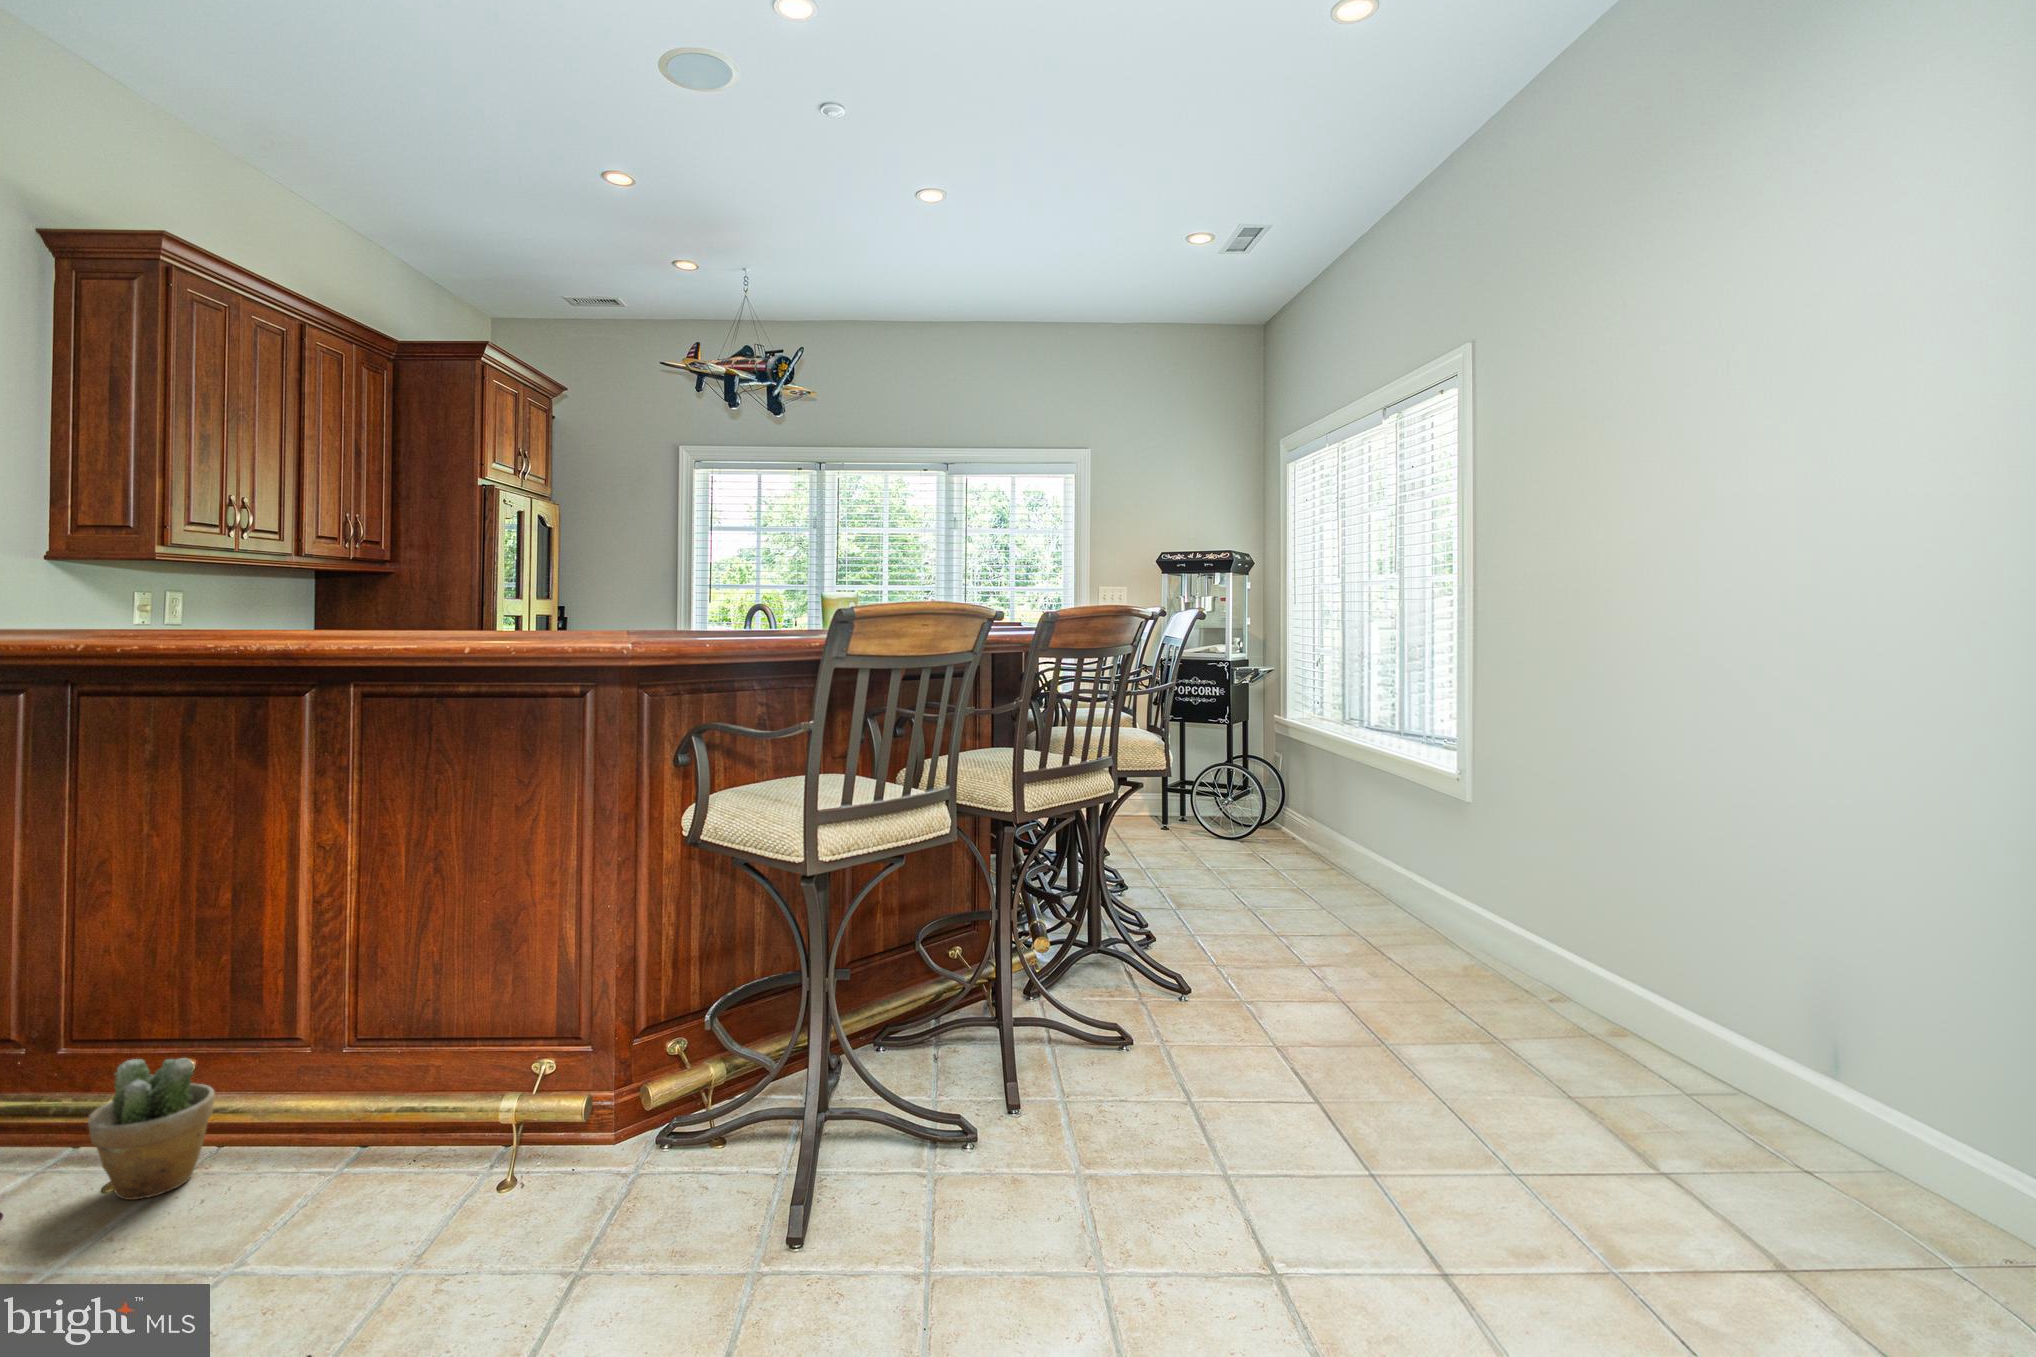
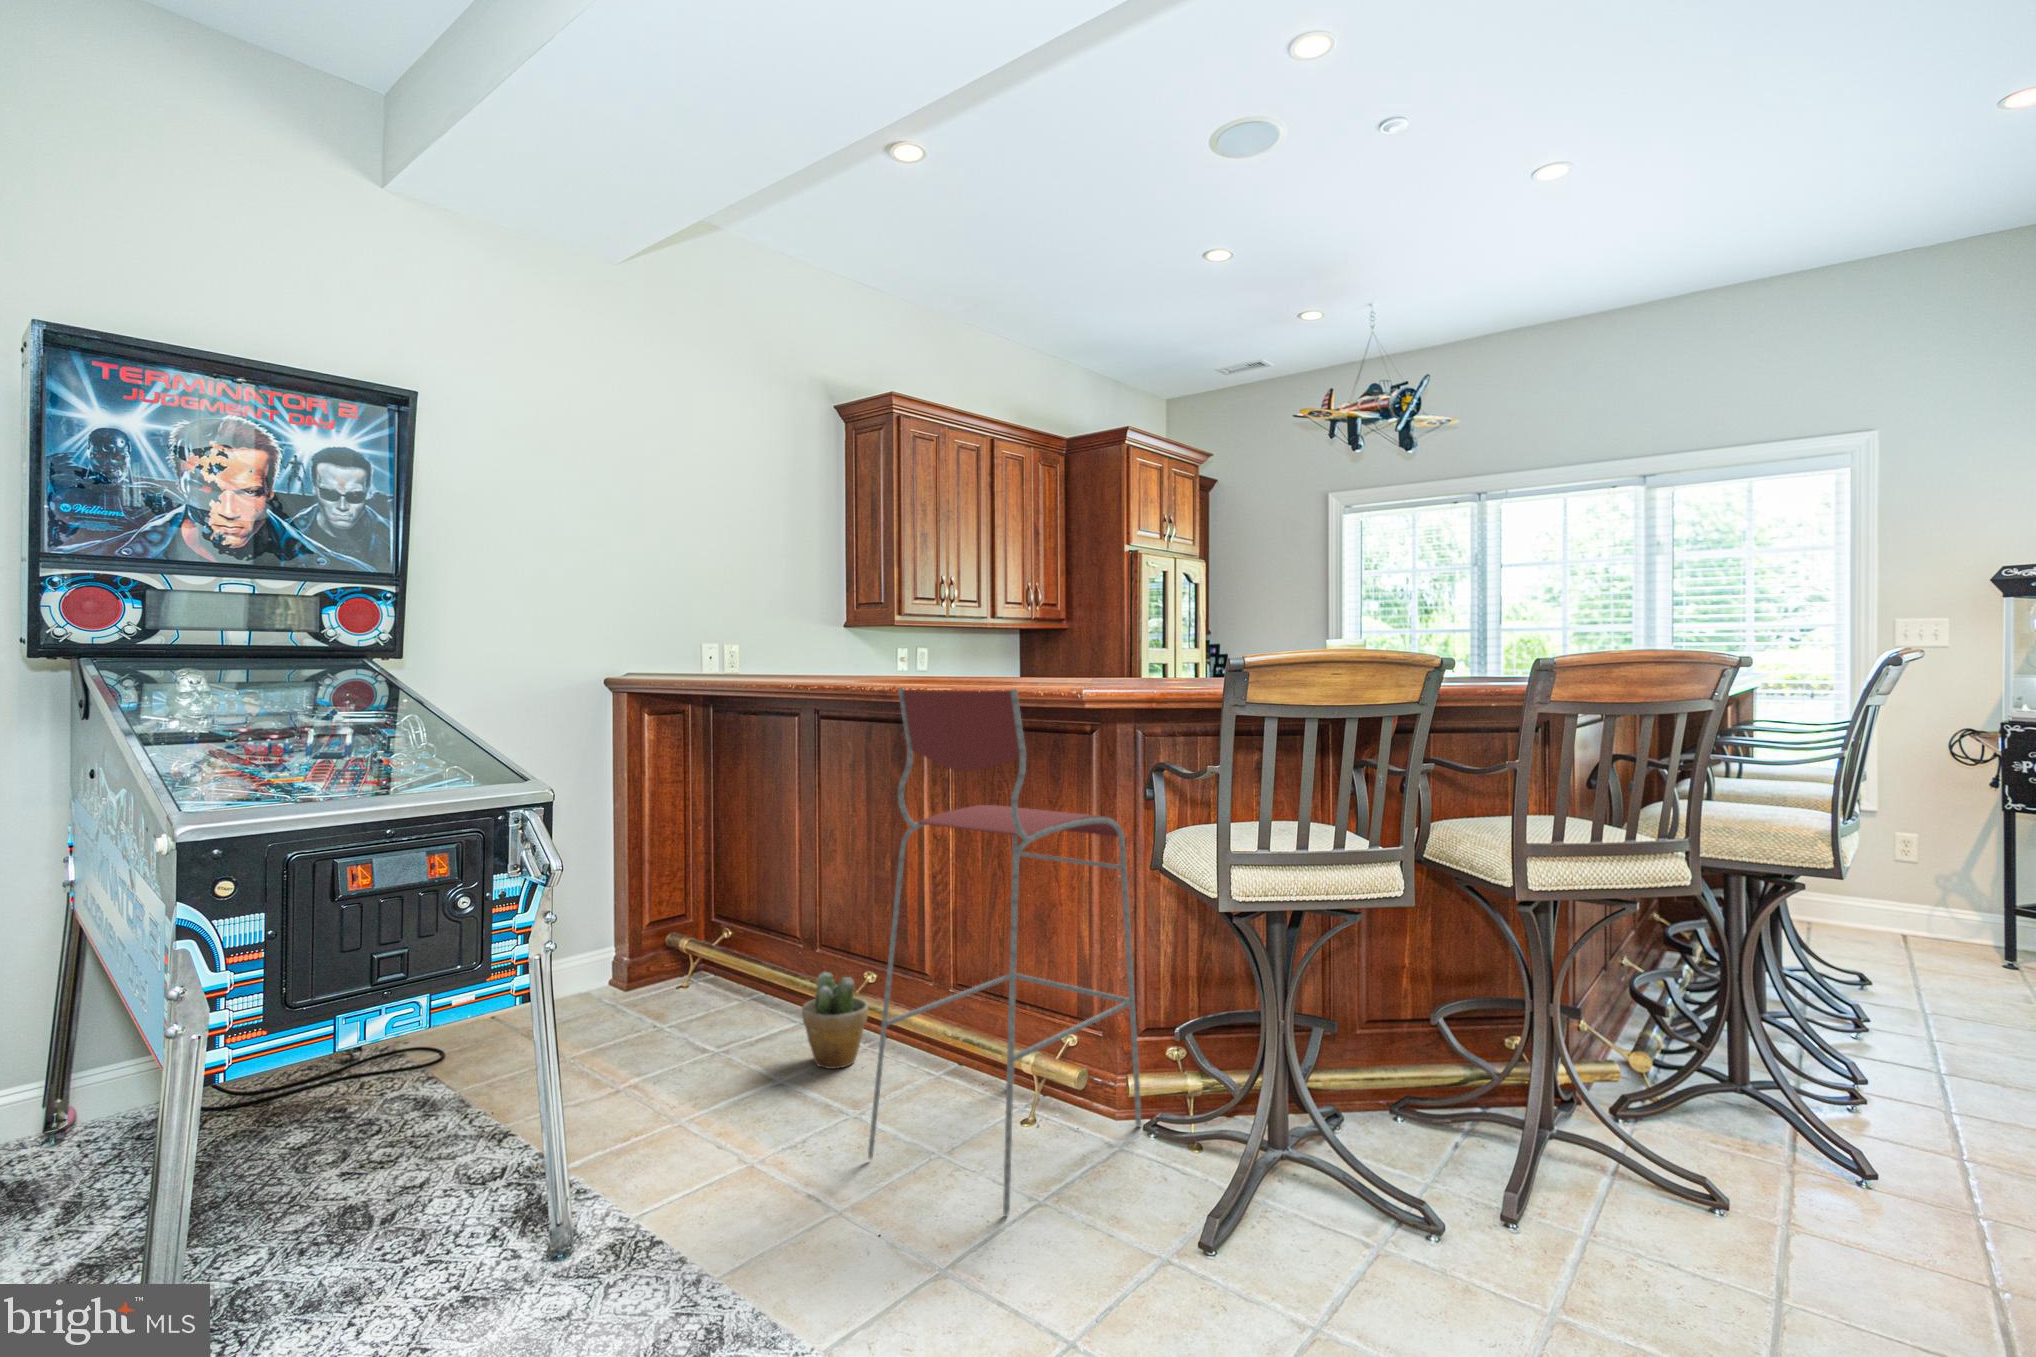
bar stool: none [286,637,650,1308] -> present [868,687,1141,1215]

